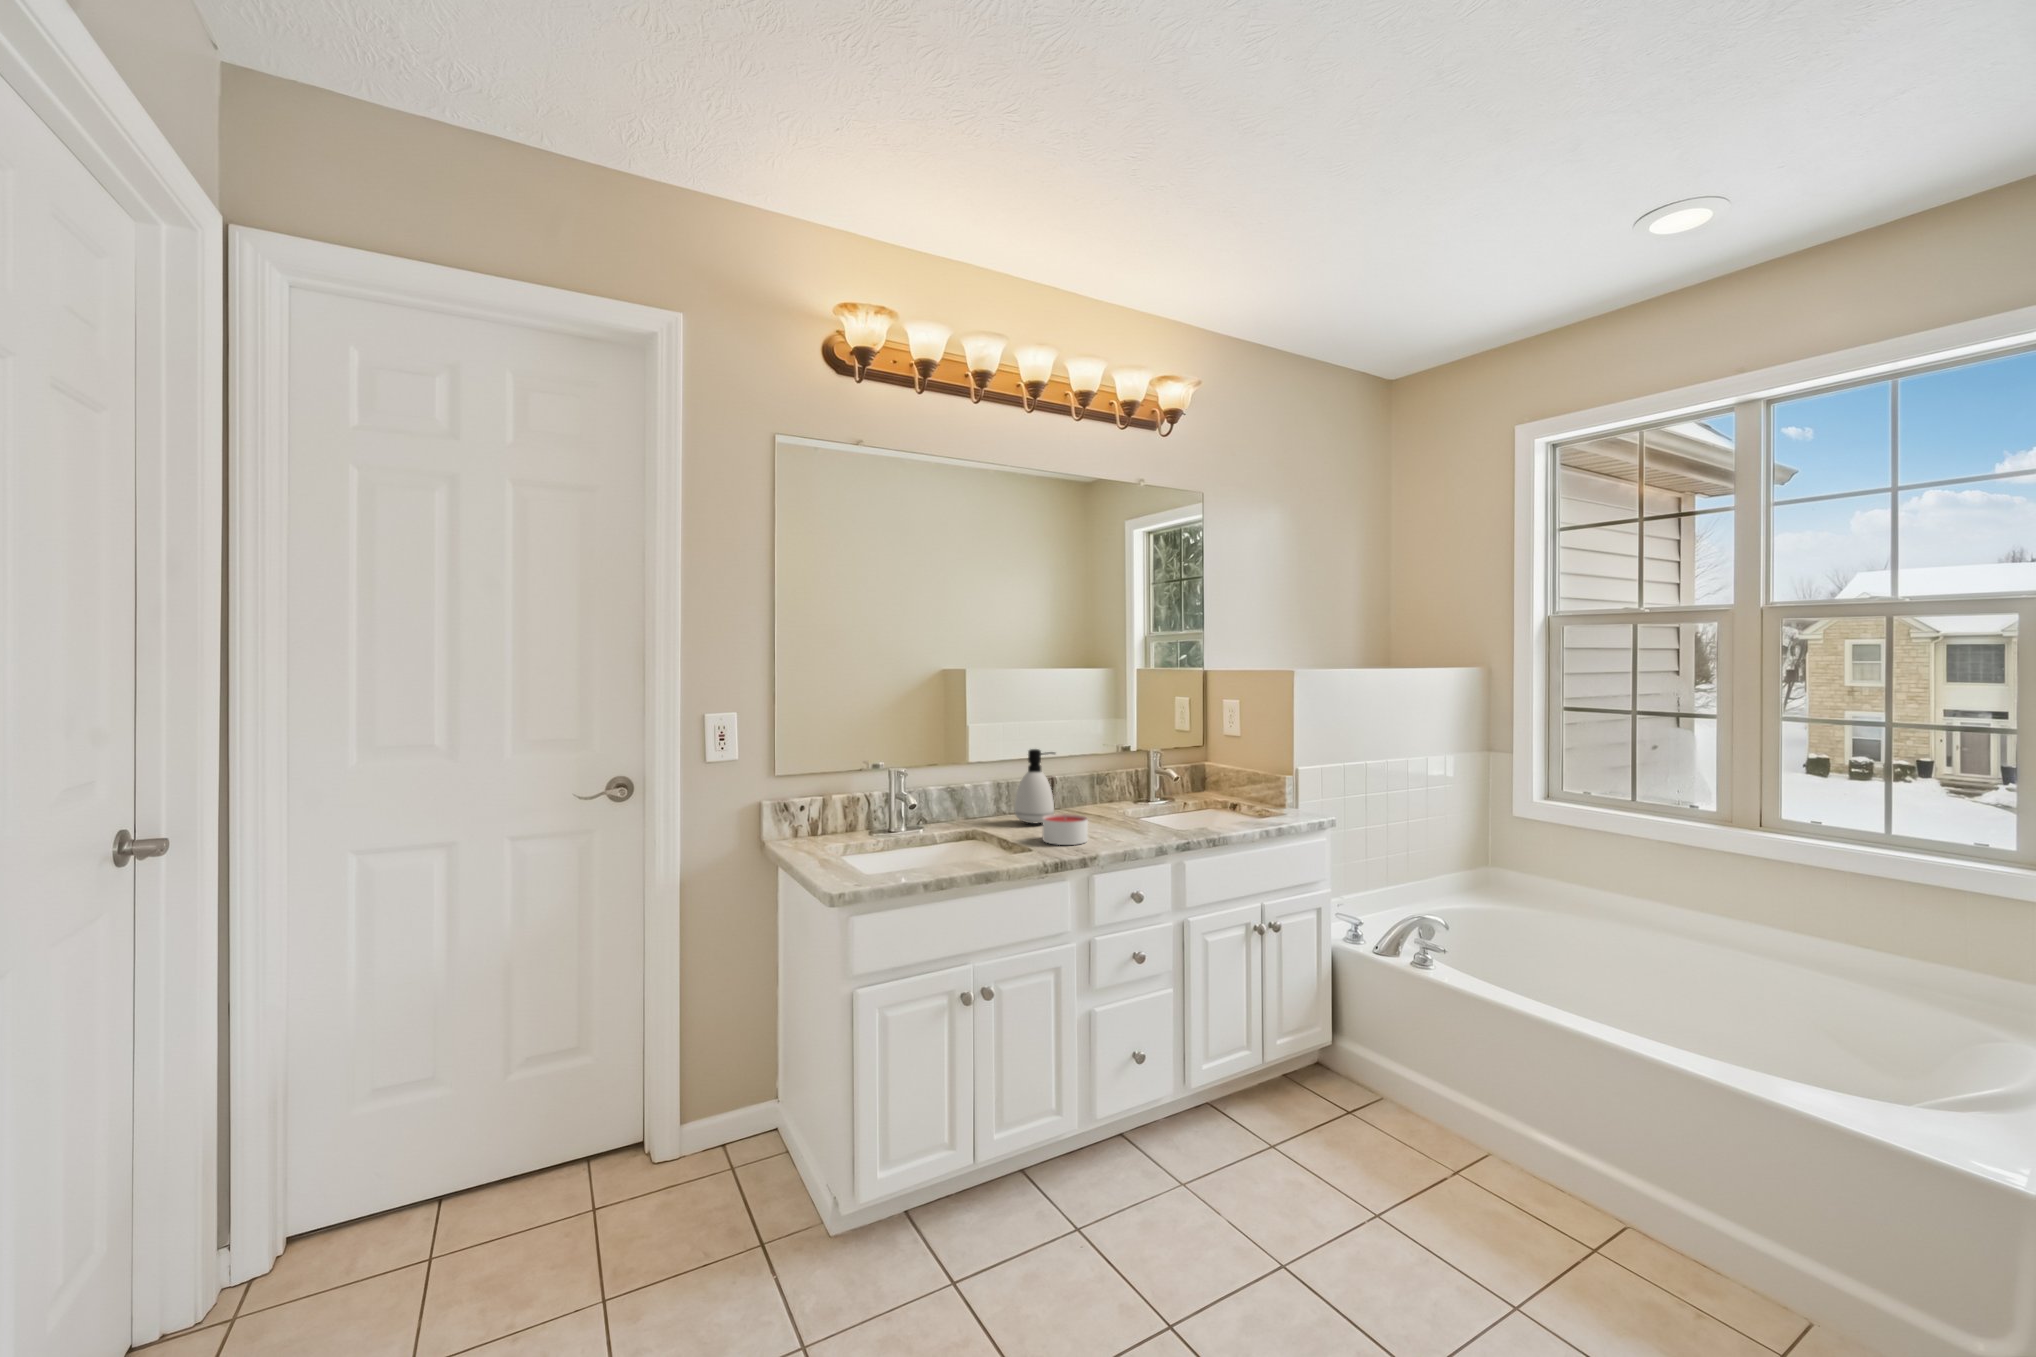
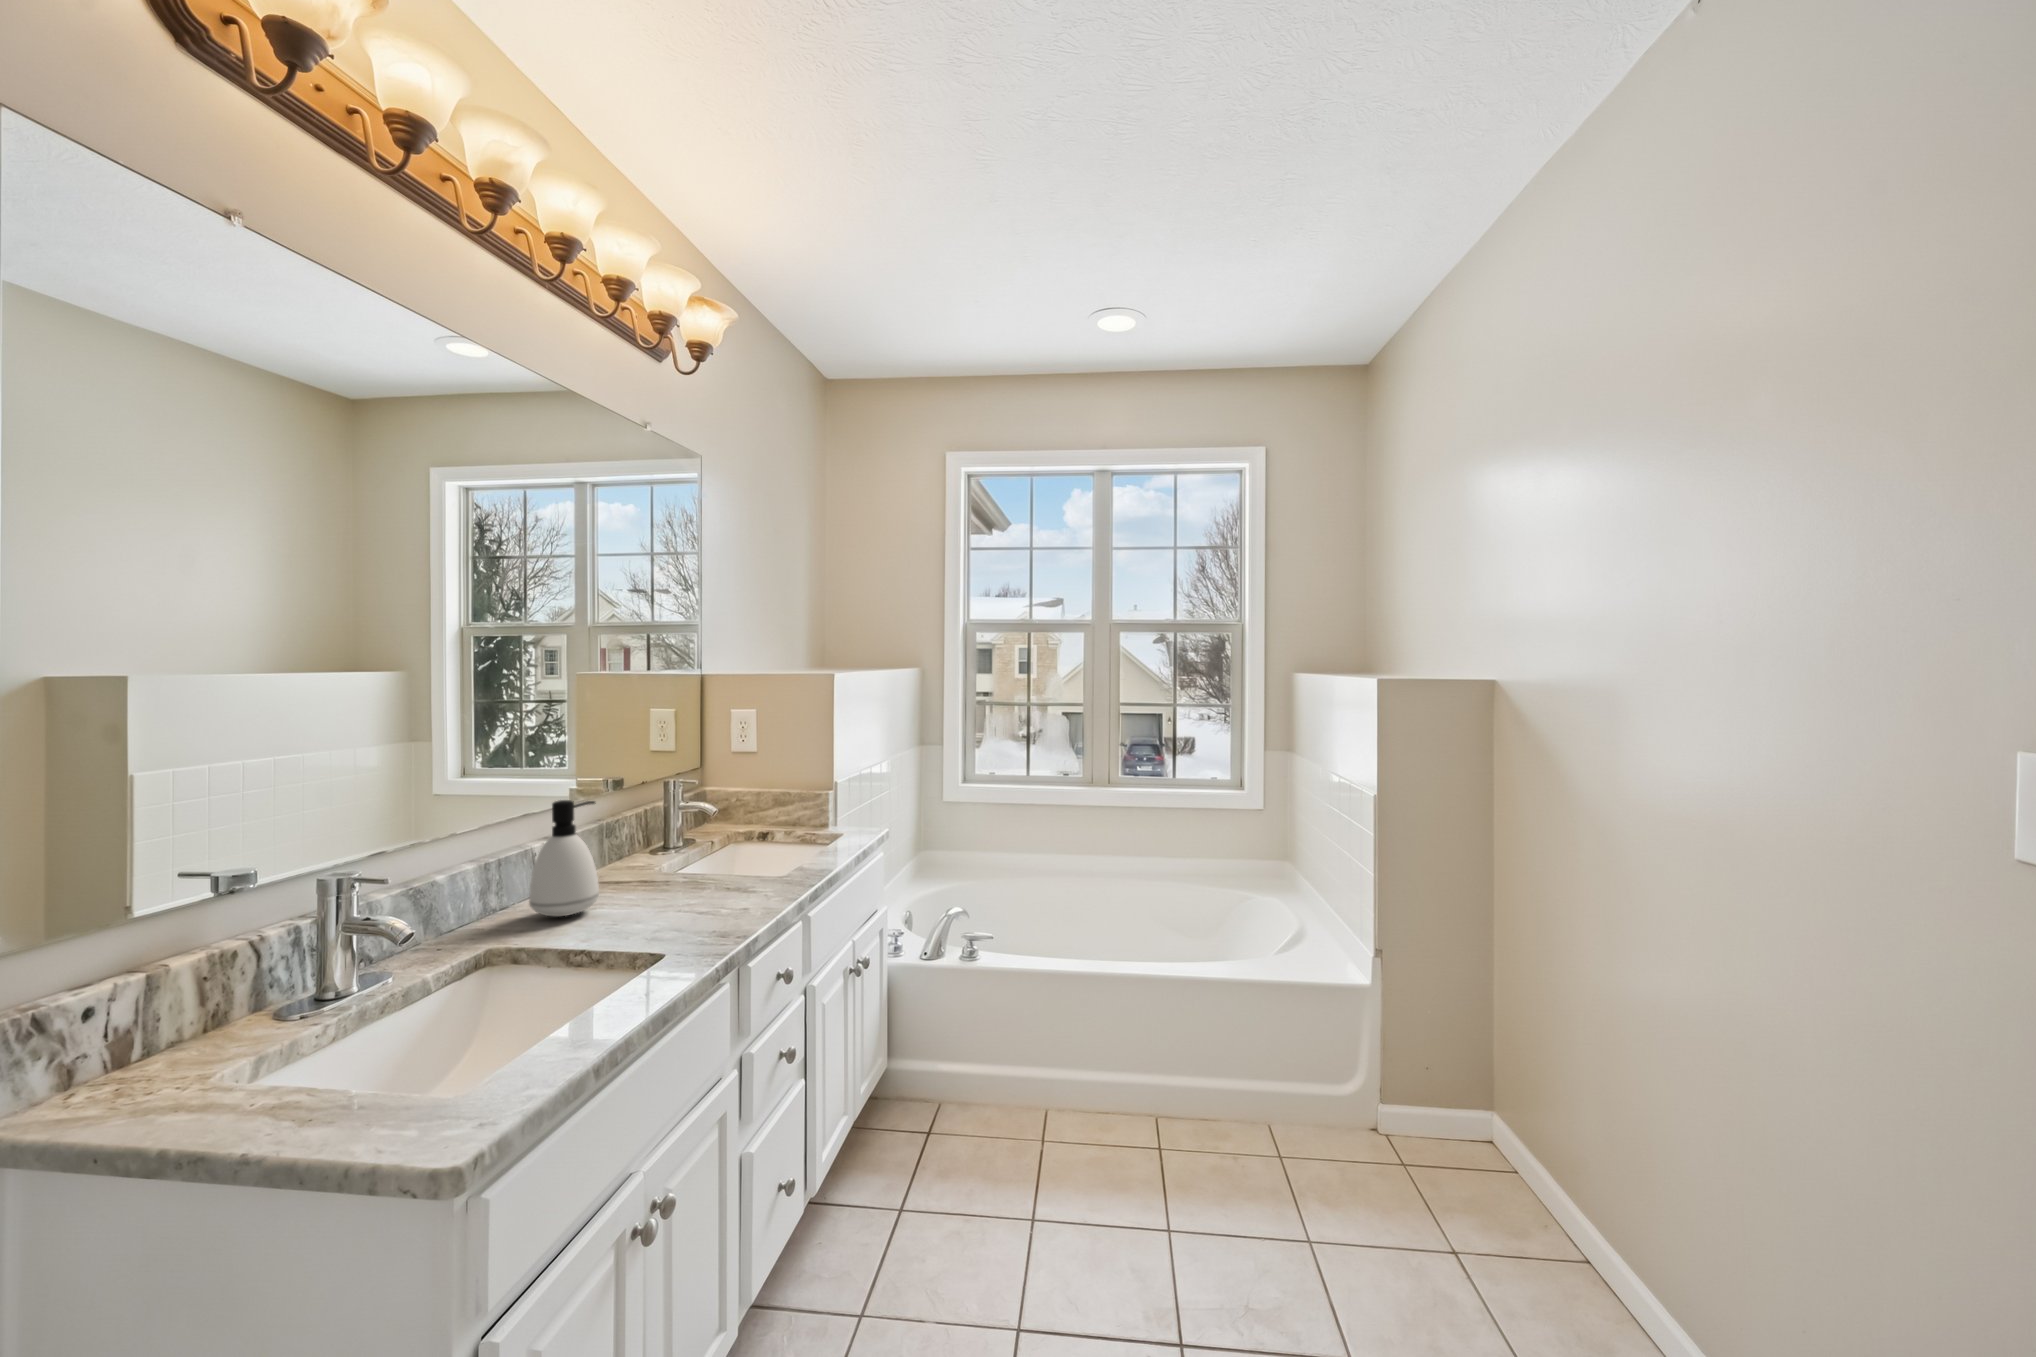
candle: present [1043,814,1088,845] -> none [638,887,710,939]

